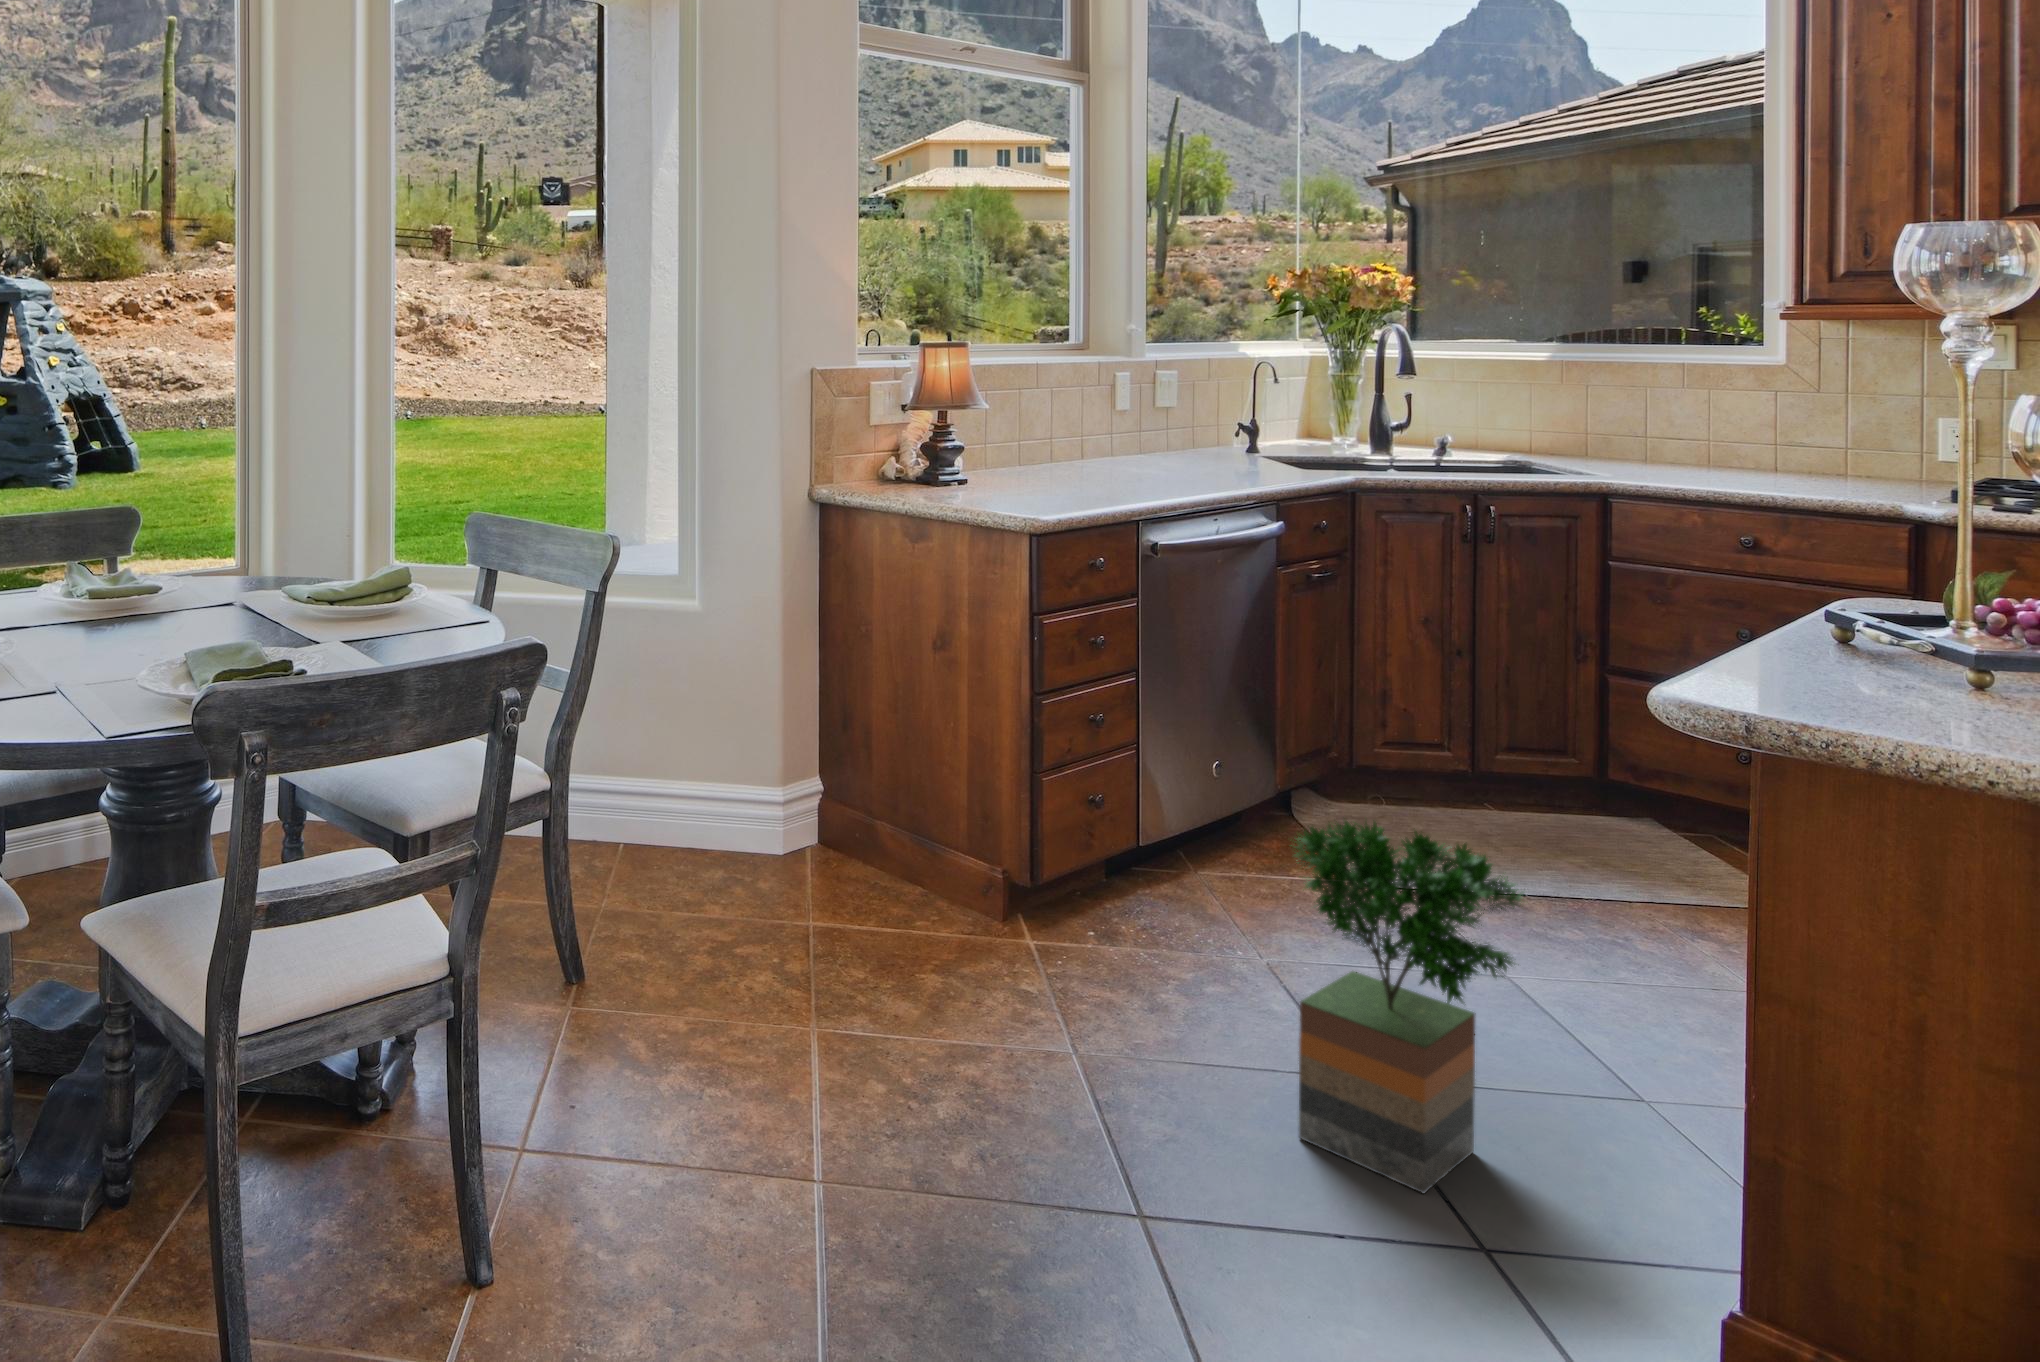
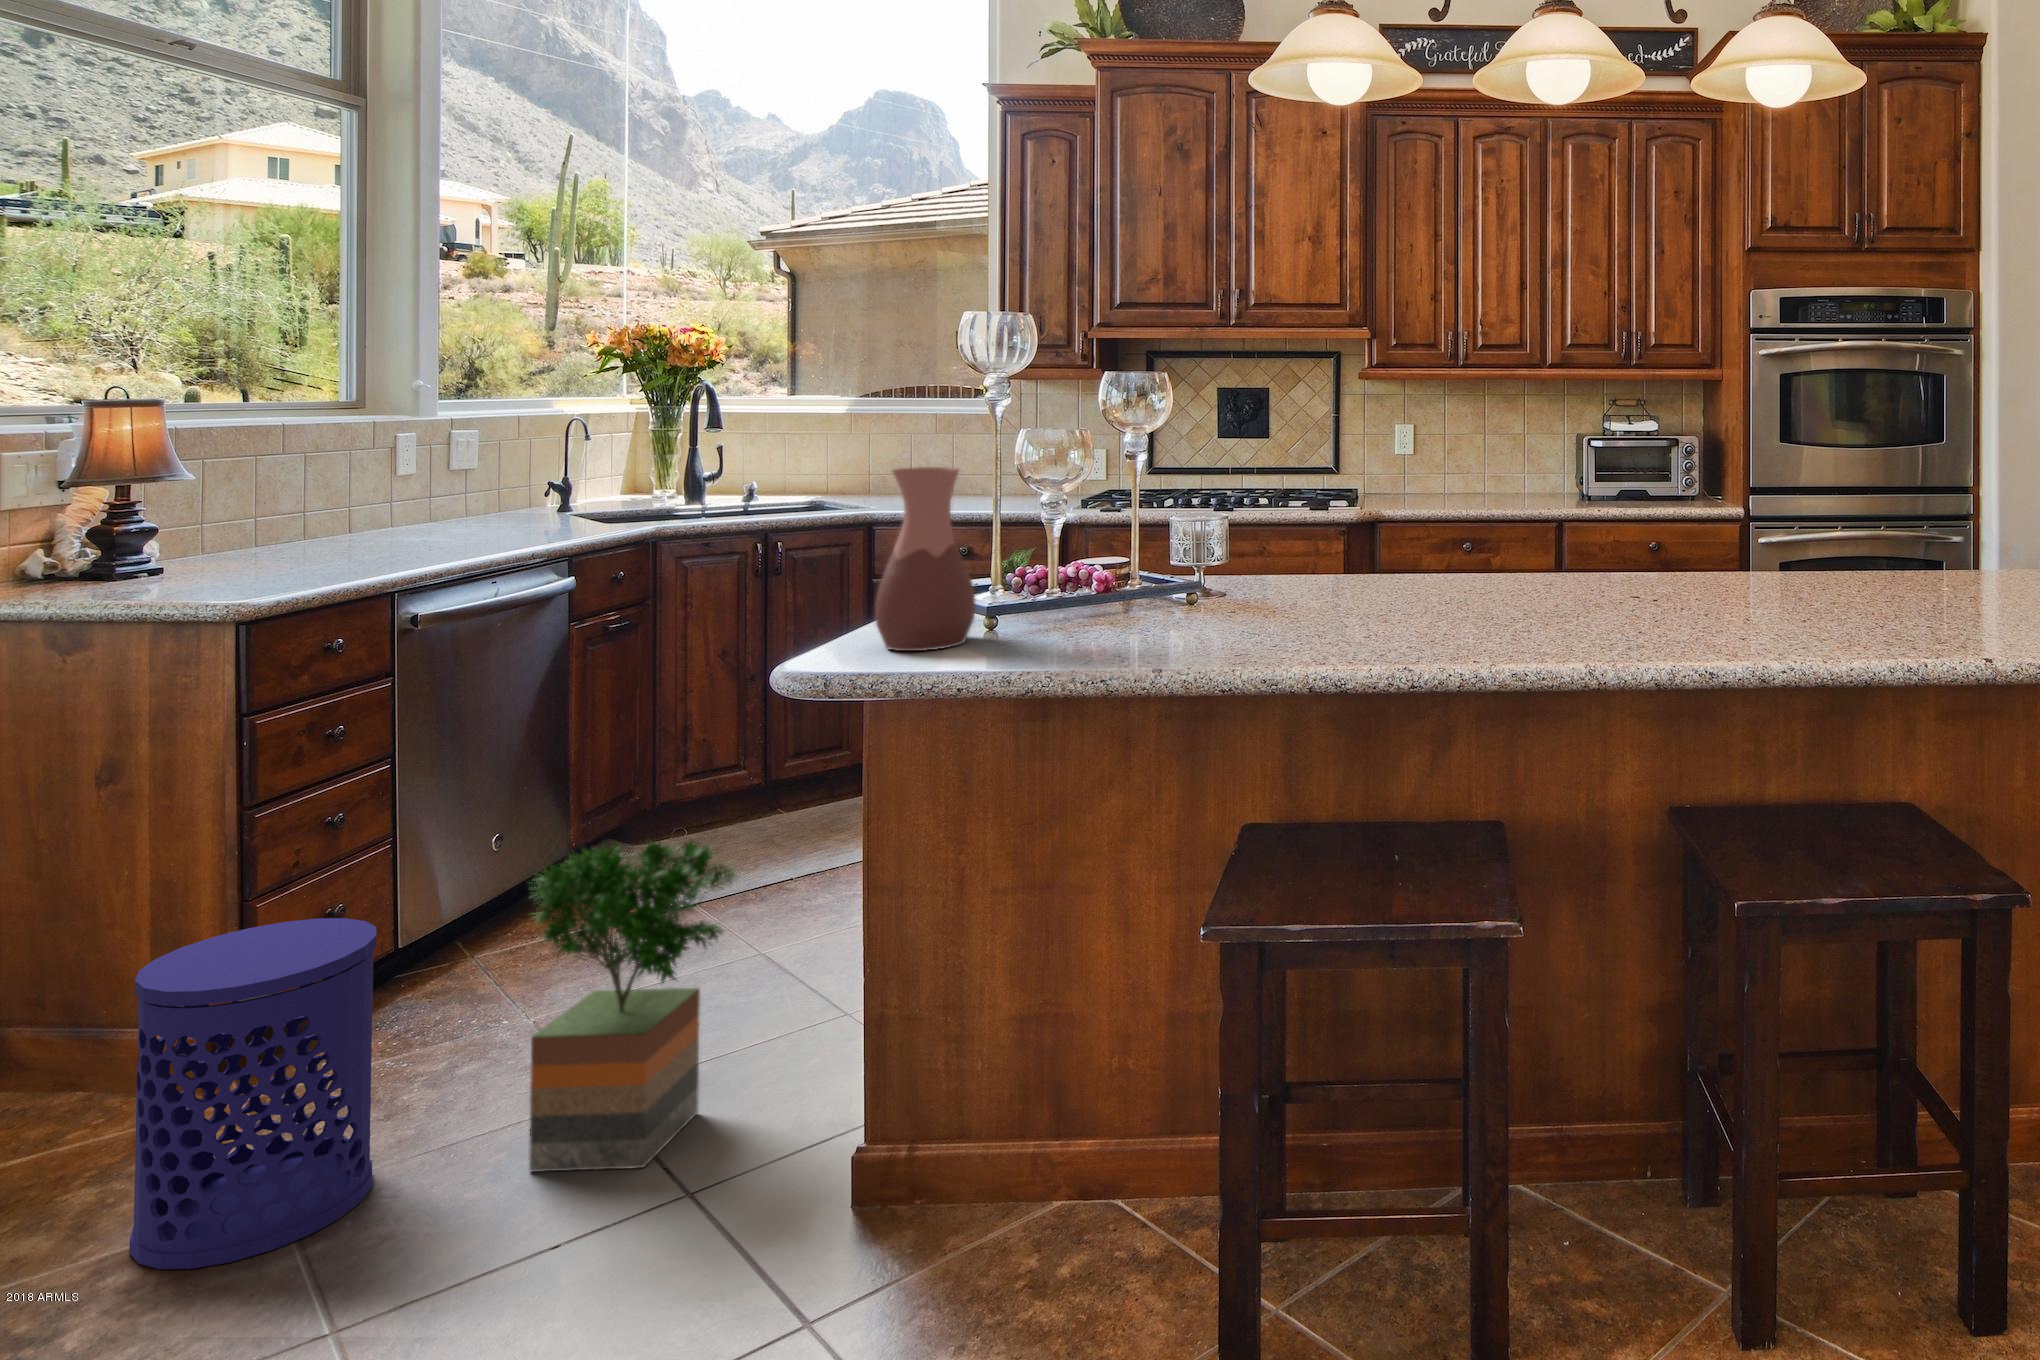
vase: none [1764,439,1938,698] -> present [875,467,975,651]
waste bin: none [981,808,1156,1109] -> present [129,918,376,1269]

